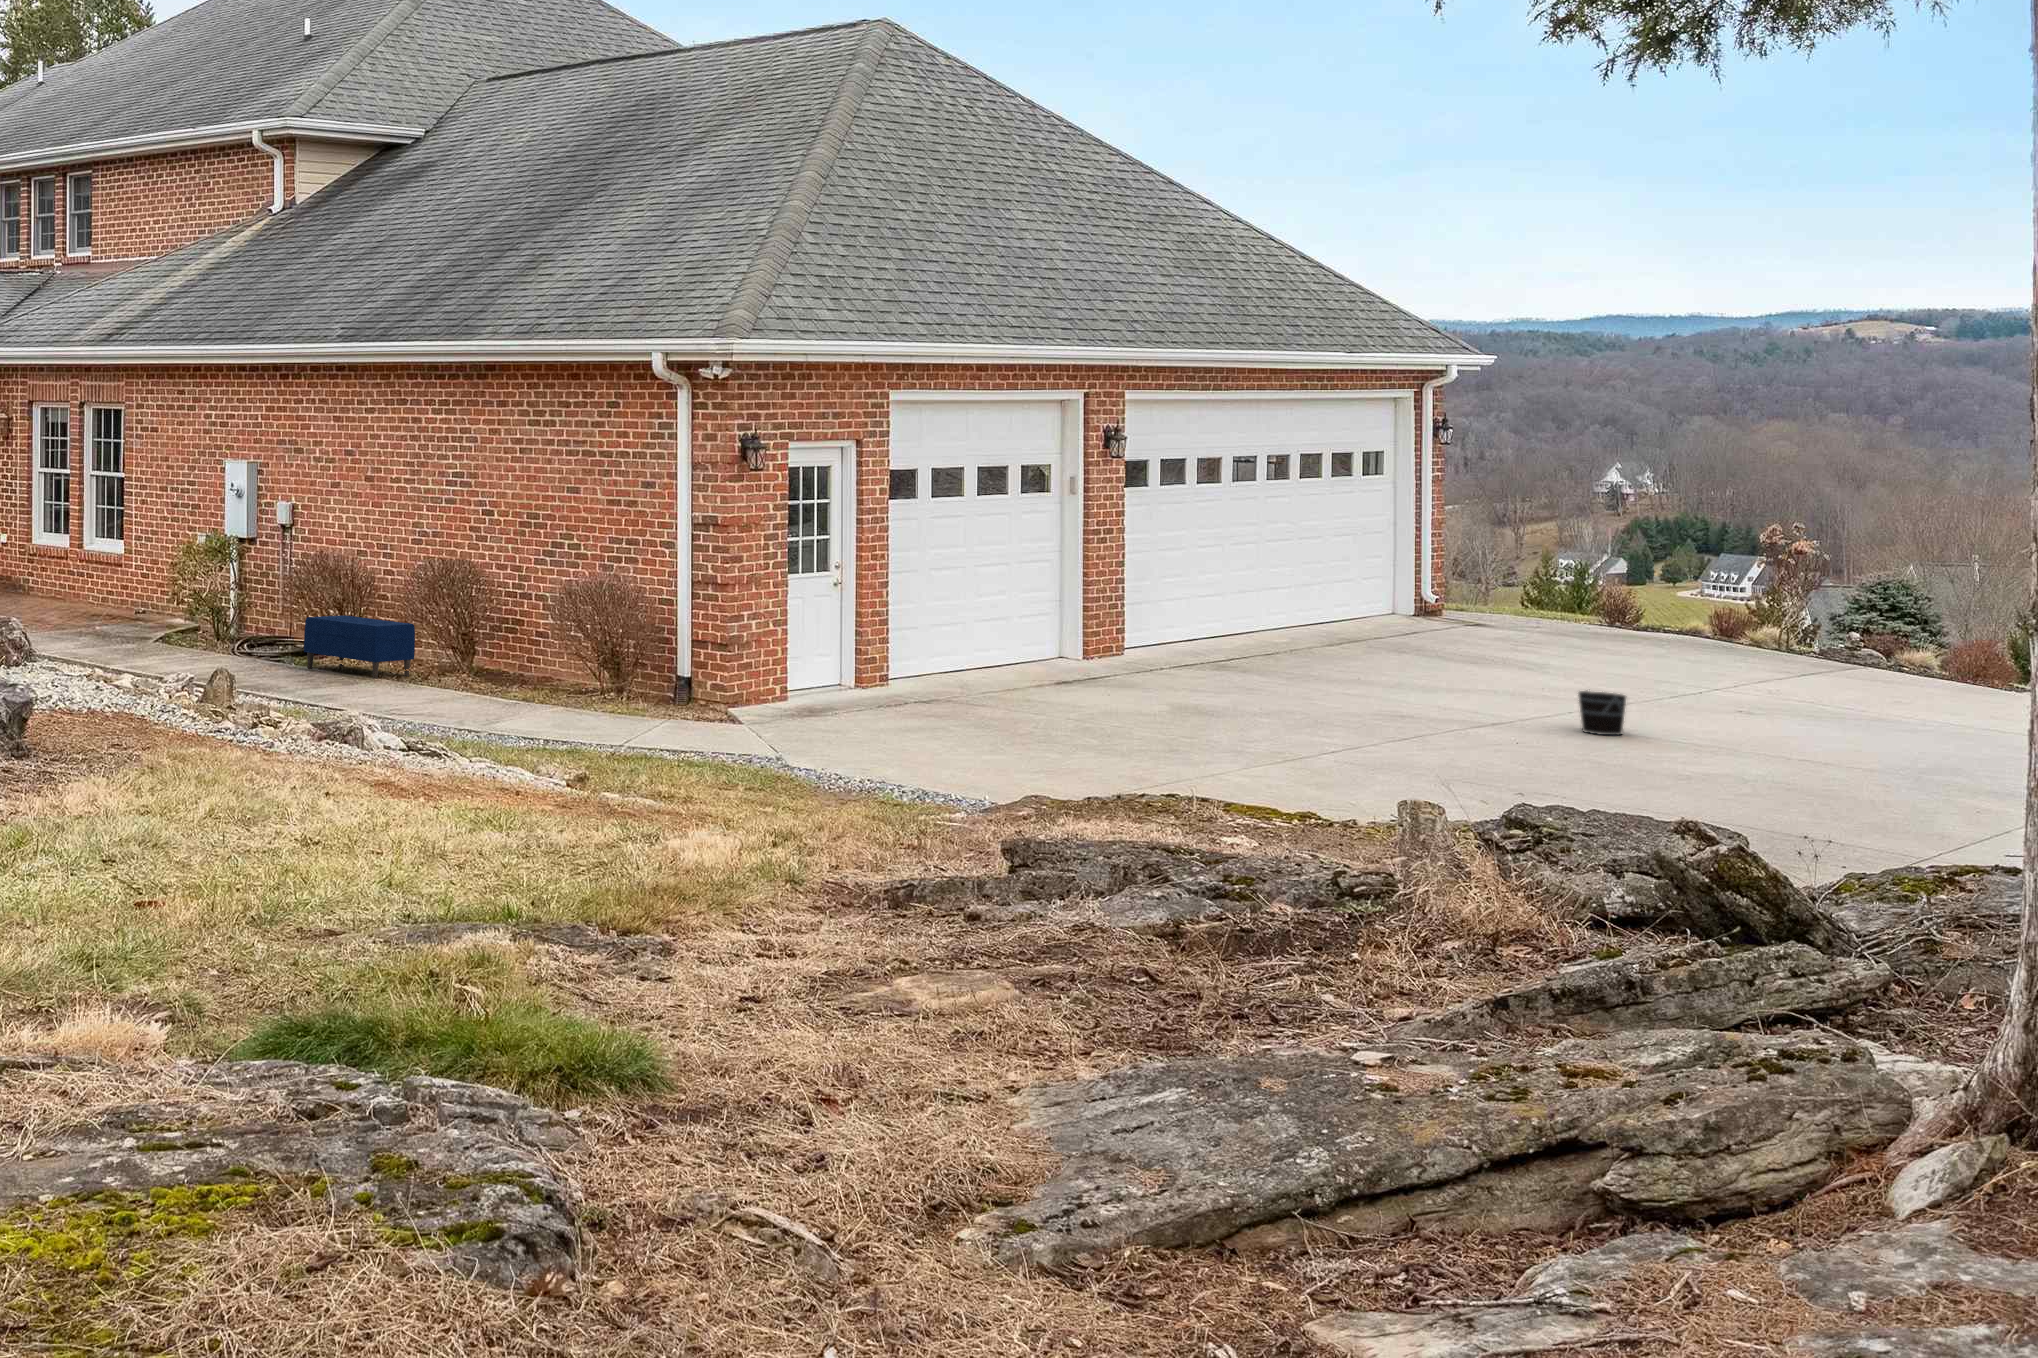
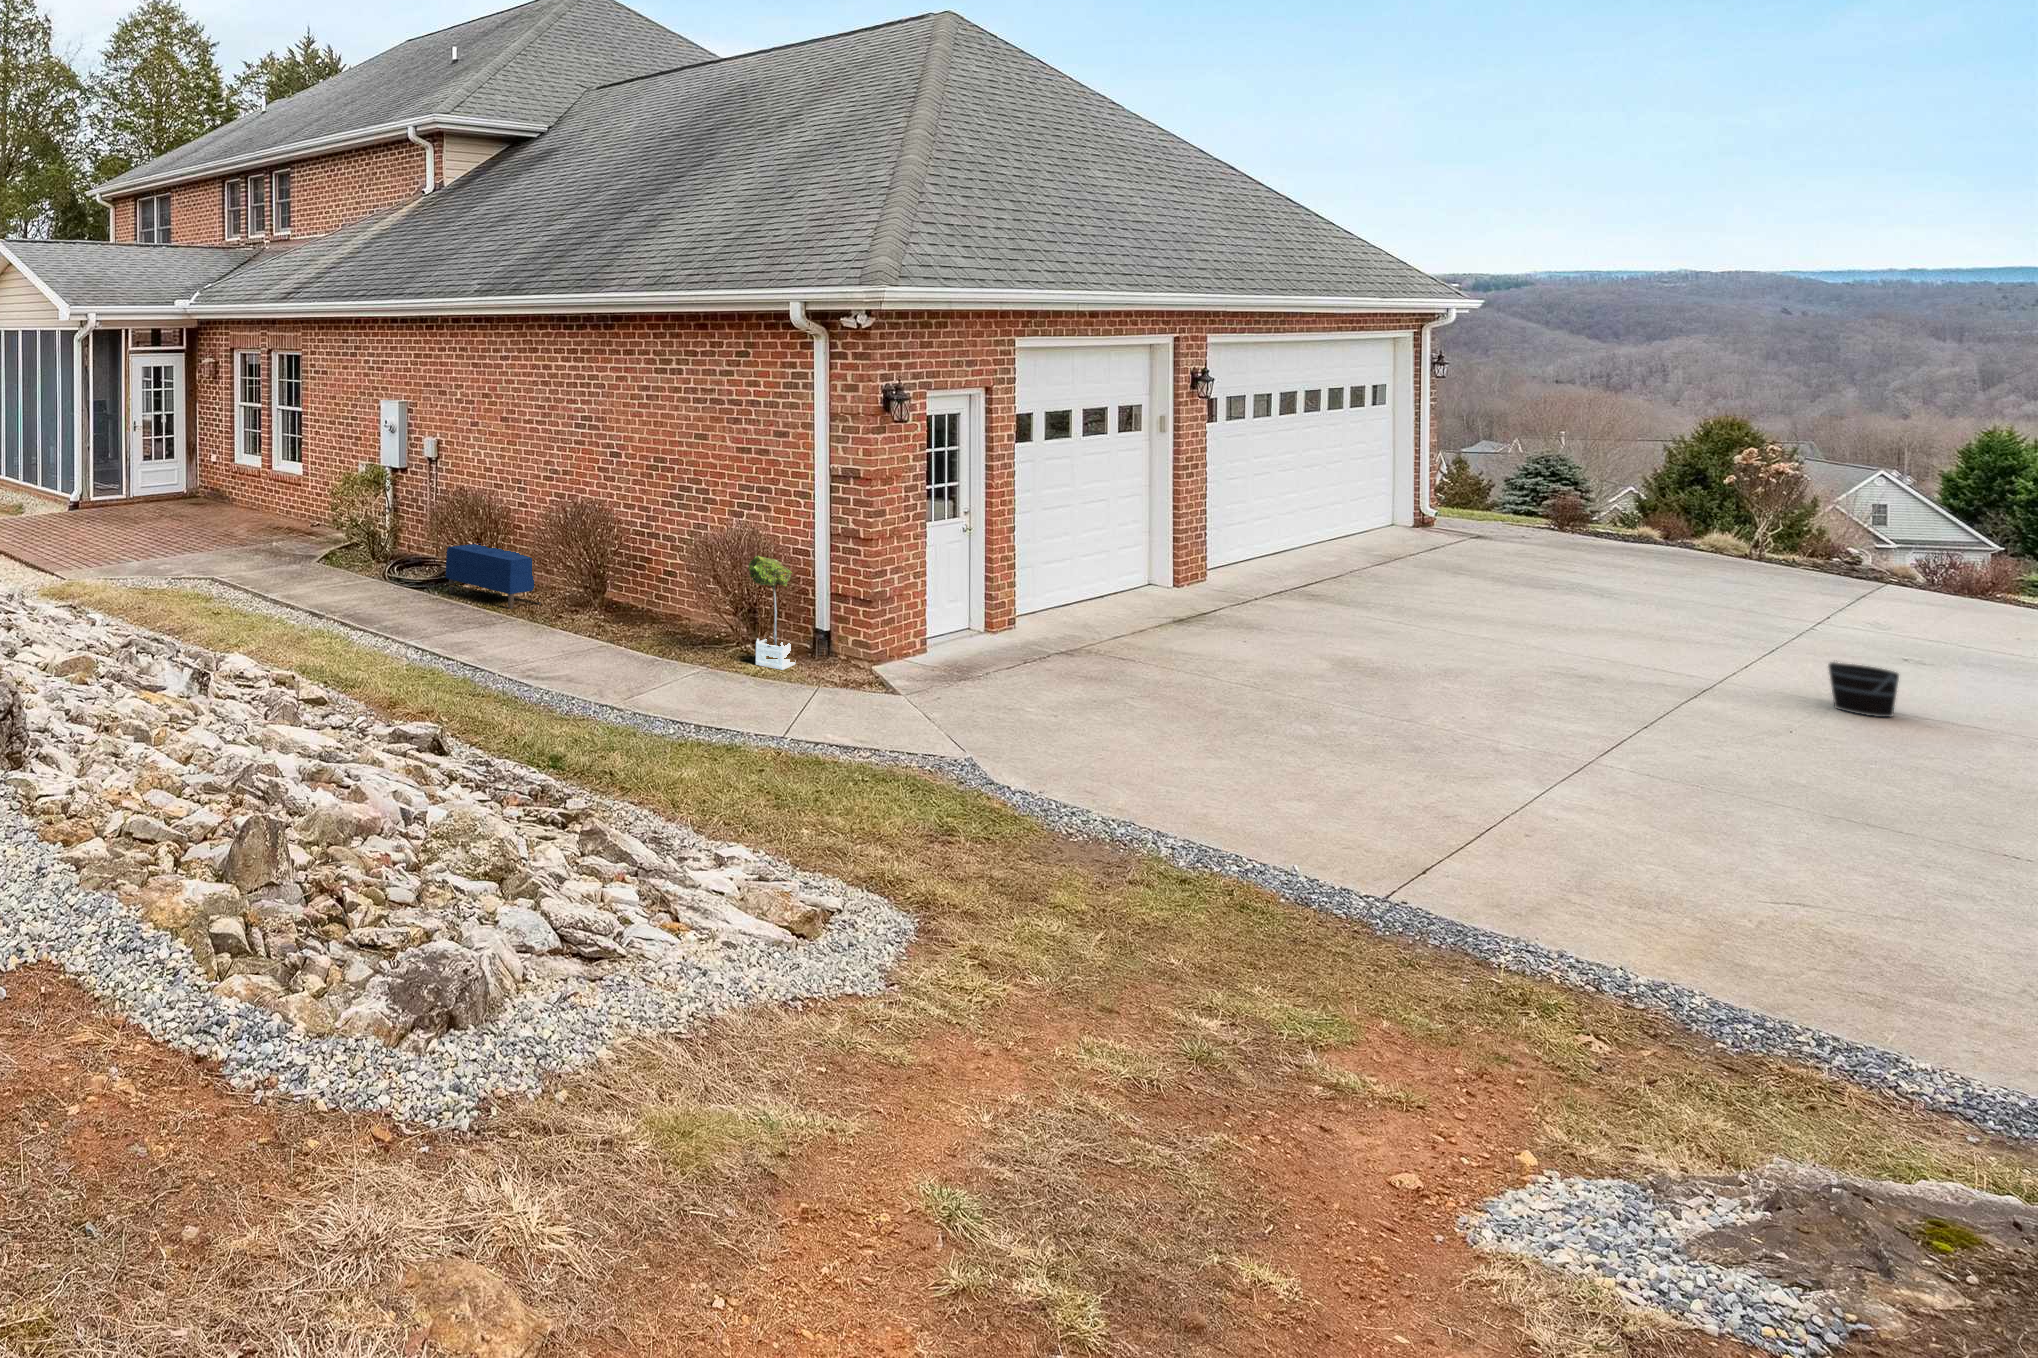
potted tree: none [612,603,657,714] -> present [748,556,795,670]

